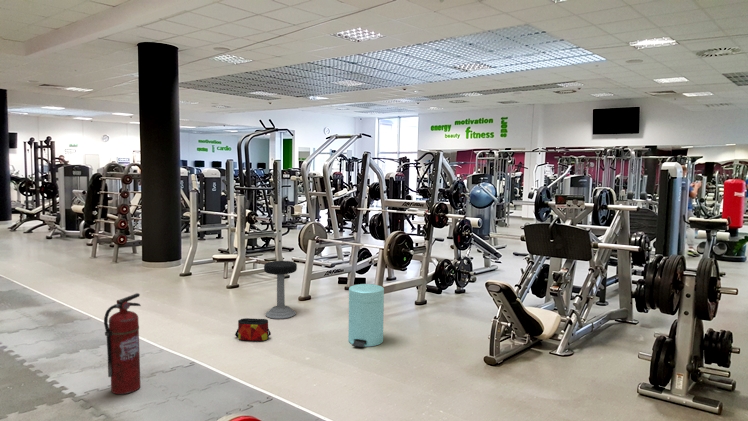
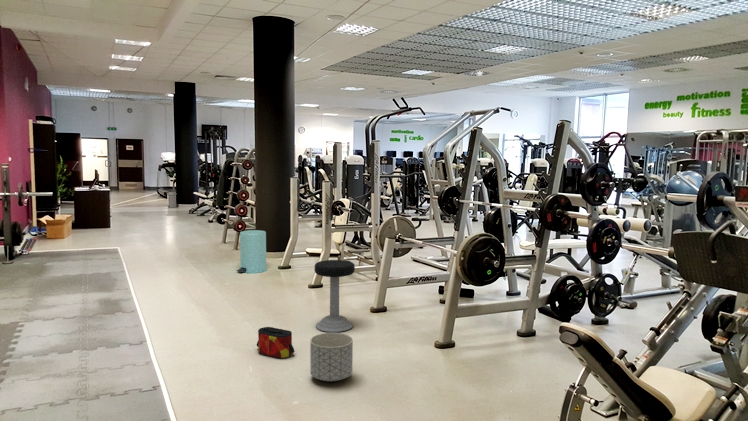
trash can: present [348,284,384,347] -> present [237,230,266,273]
fire extinguisher: present [104,293,141,394] -> none [59,284,108,400]
planter: none [298,314,330,351] -> present [310,333,353,382]

